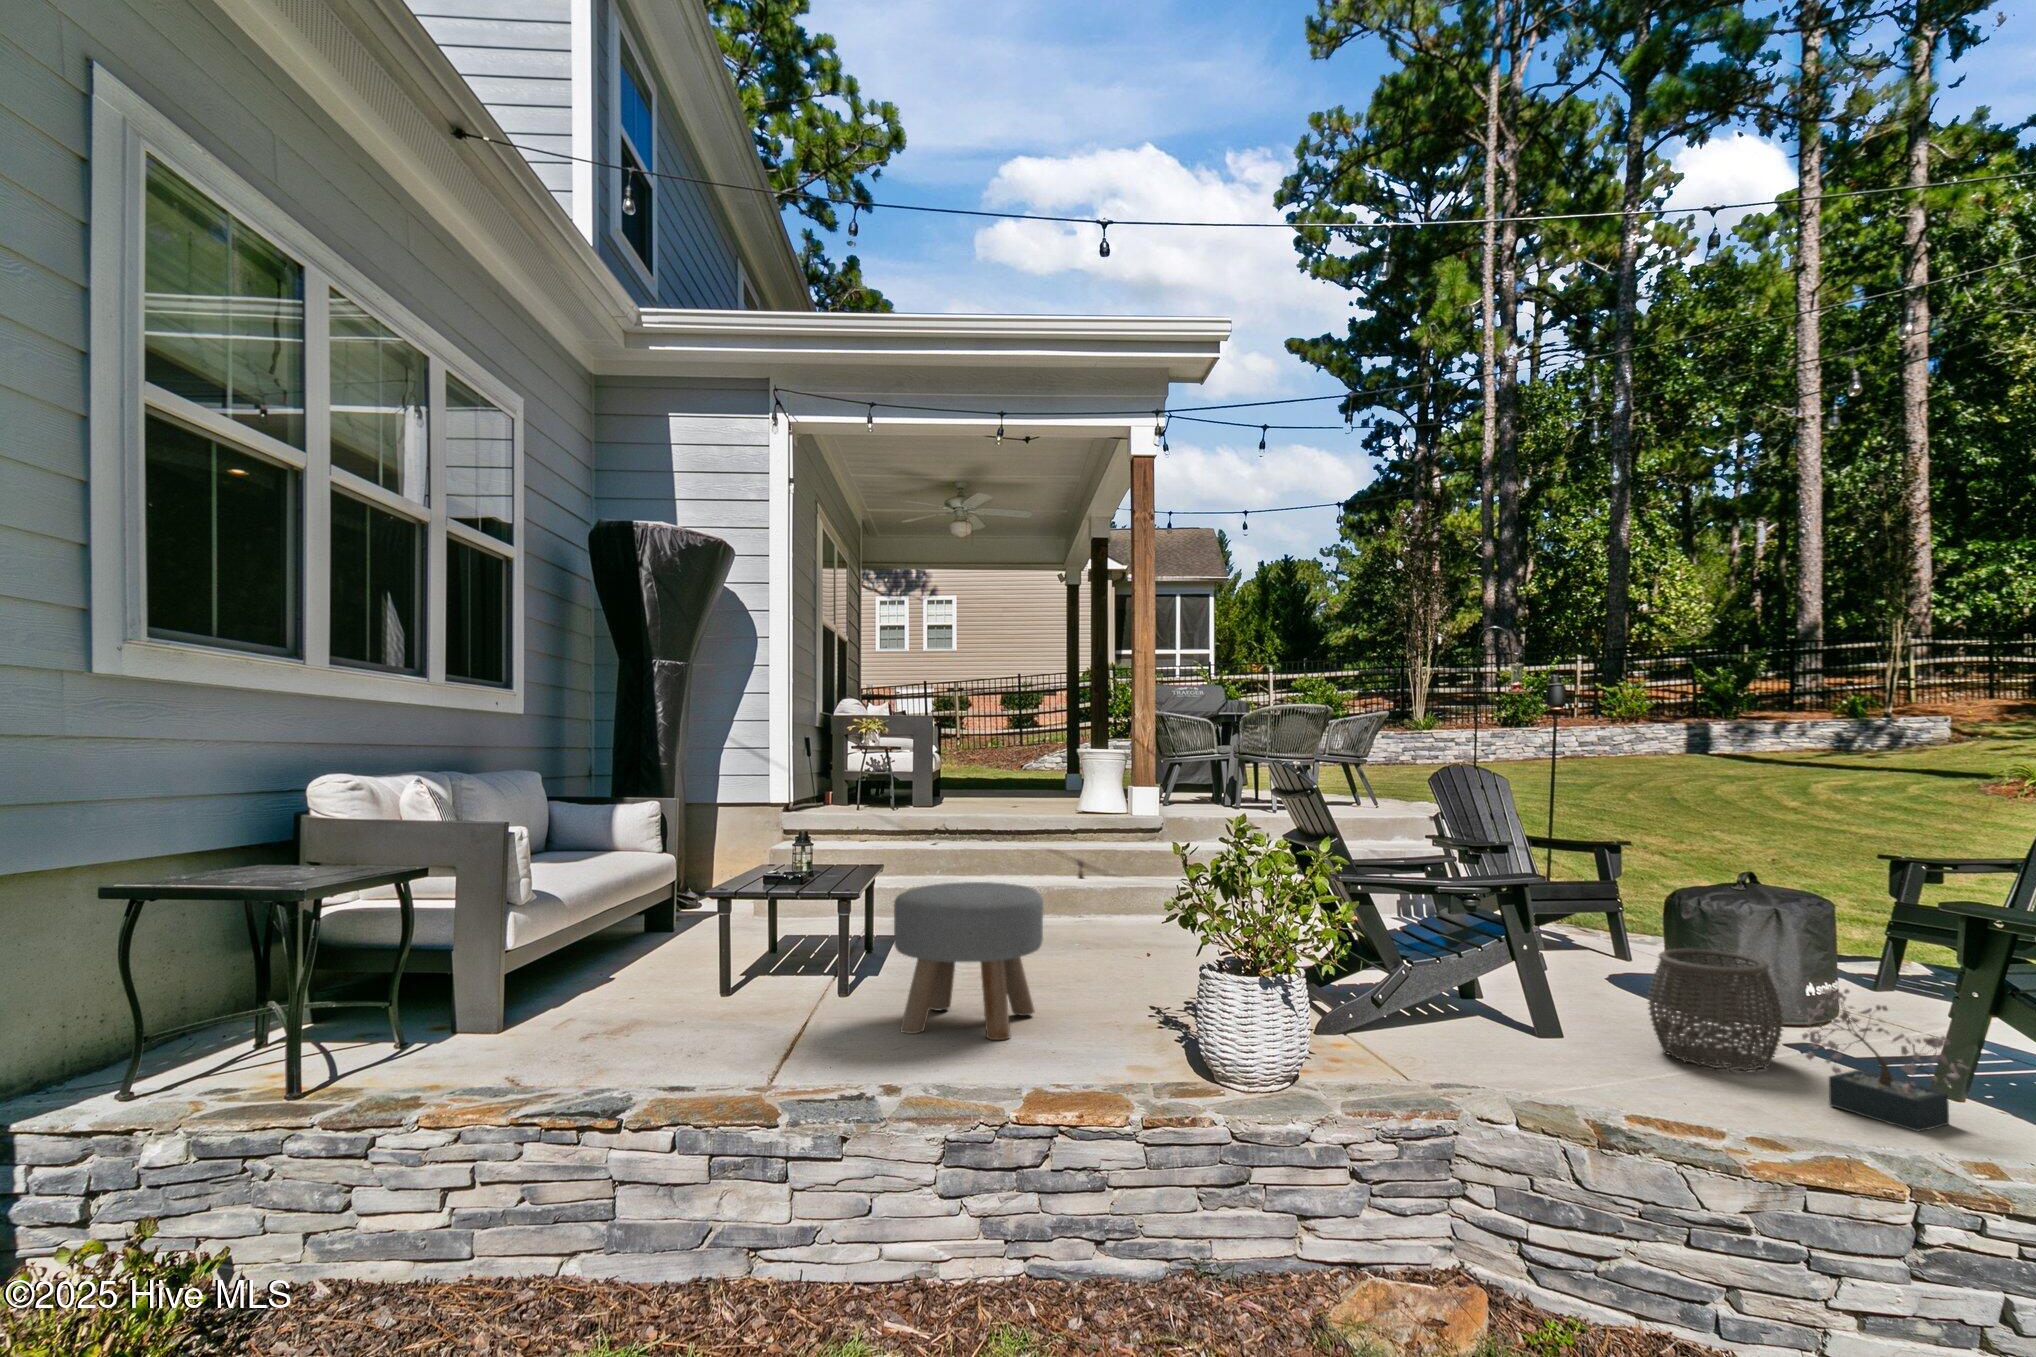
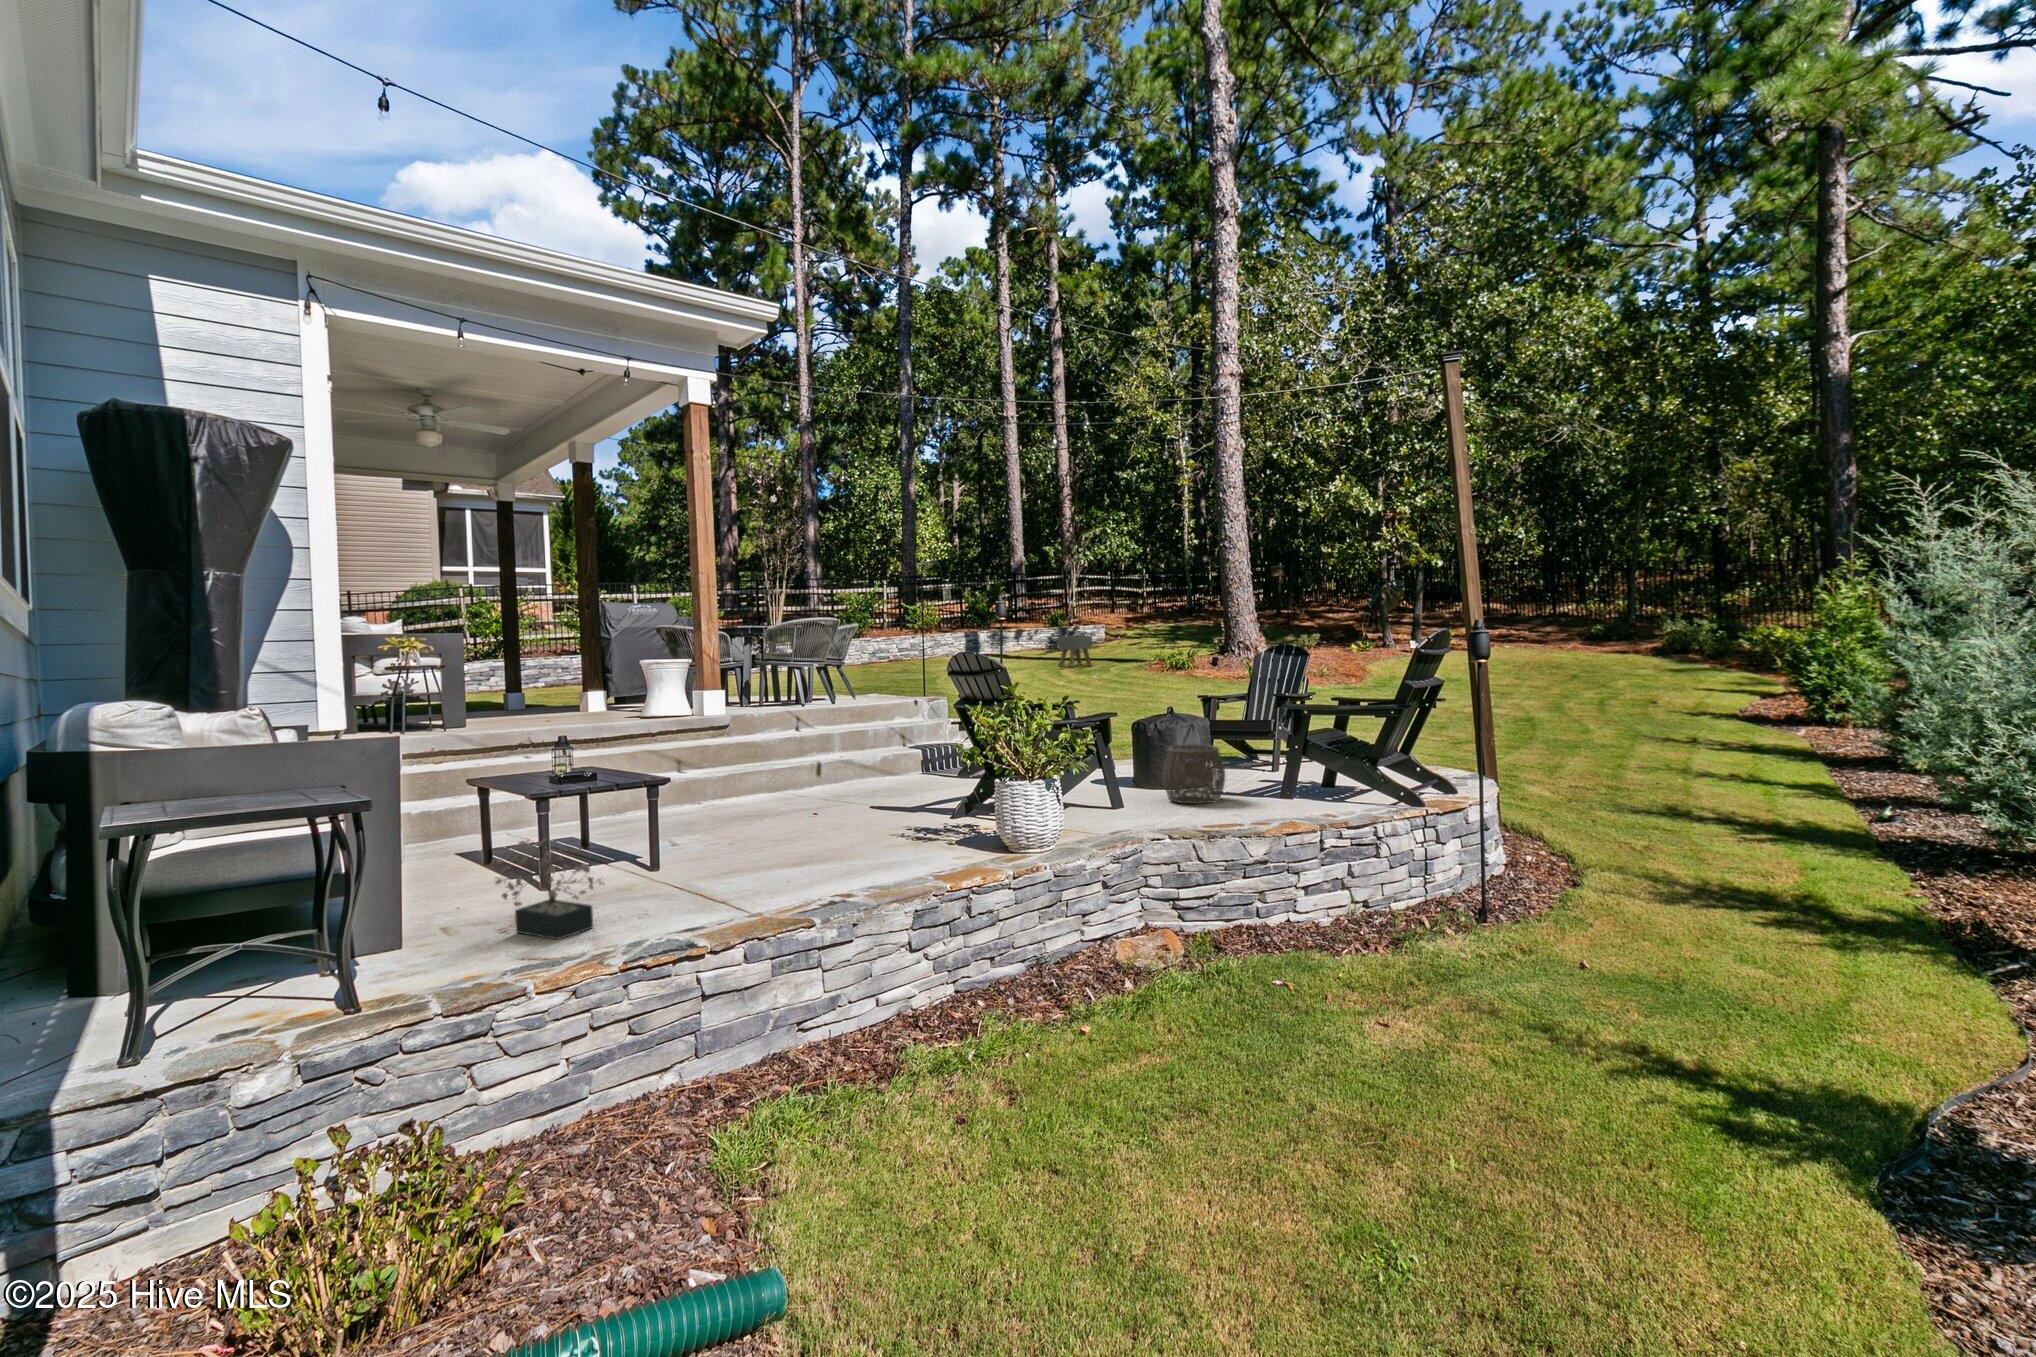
ottoman: present [894,882,1043,1040] -> present [1057,635,1092,667]
decorative plant: present [1796,988,1968,1131] -> present [492,838,604,939]

